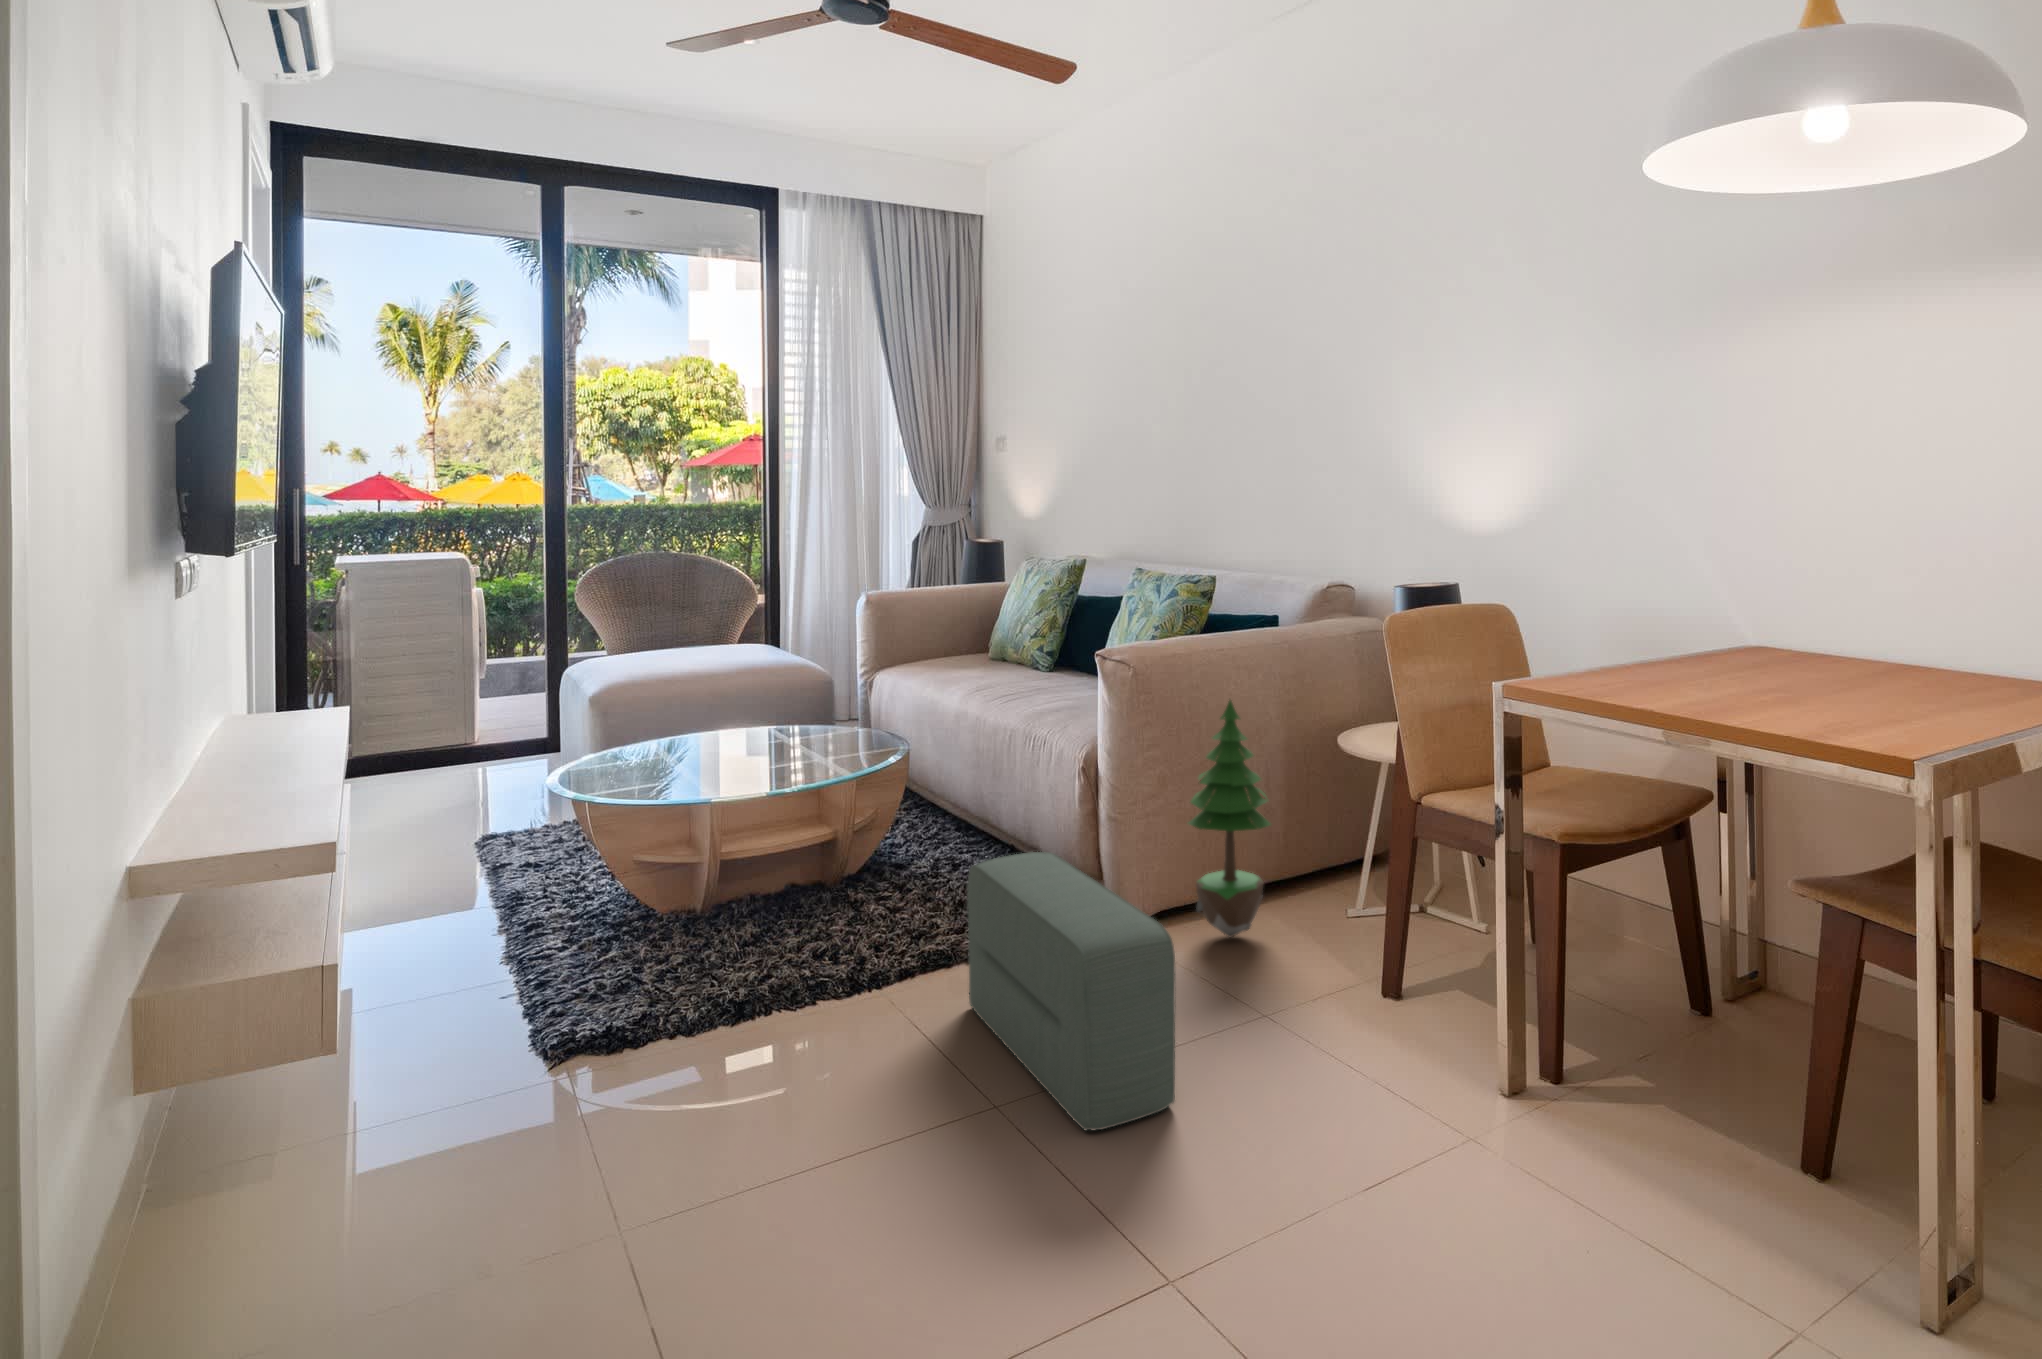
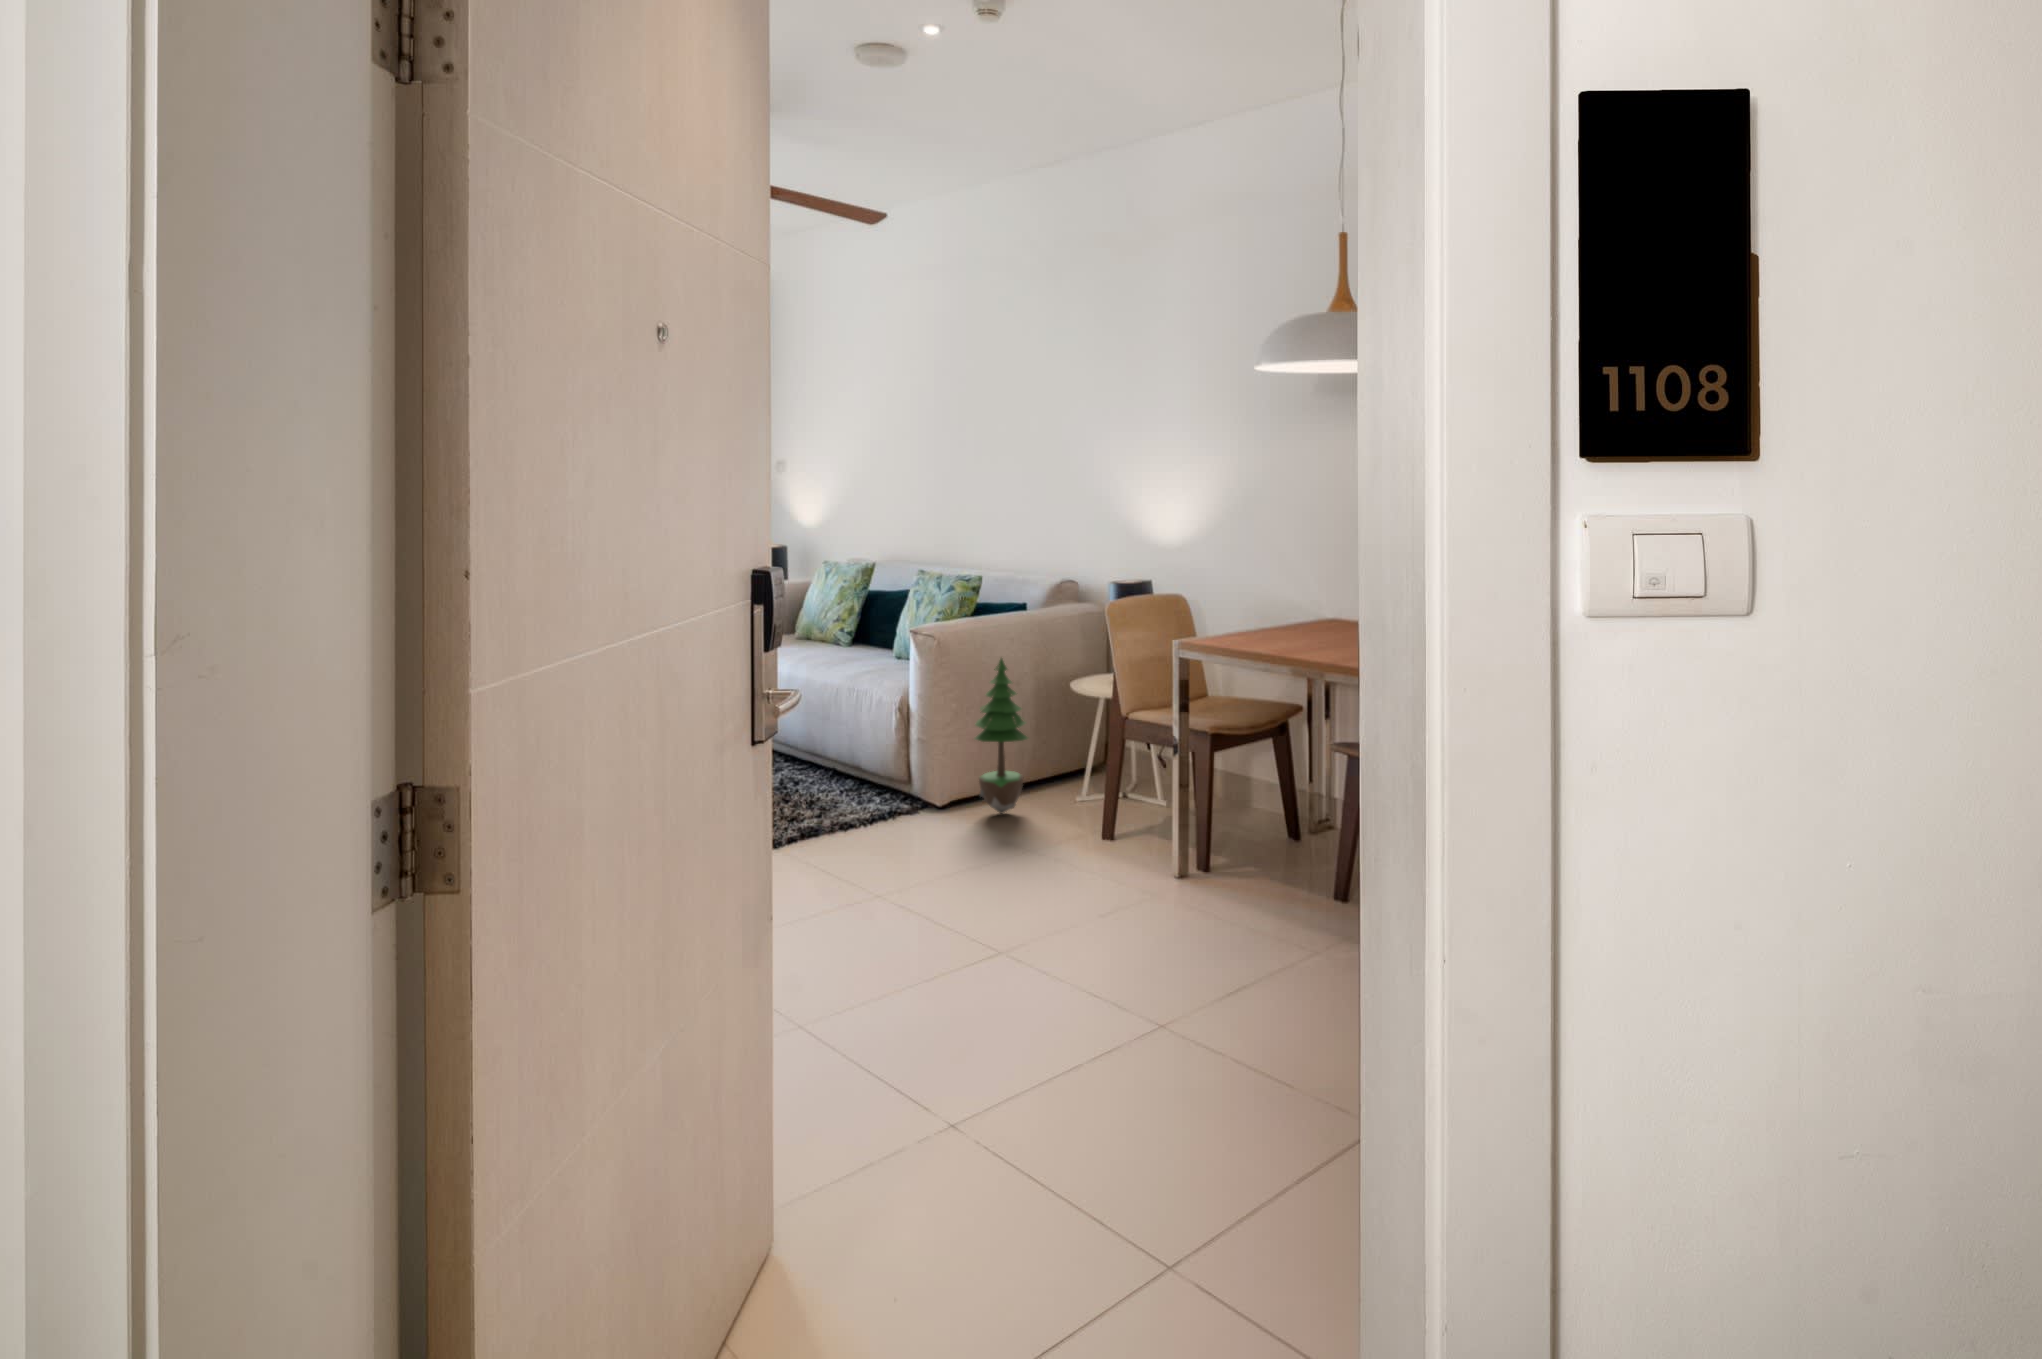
pouf: present [967,852,1175,1130] -> none [839,755,985,906]

